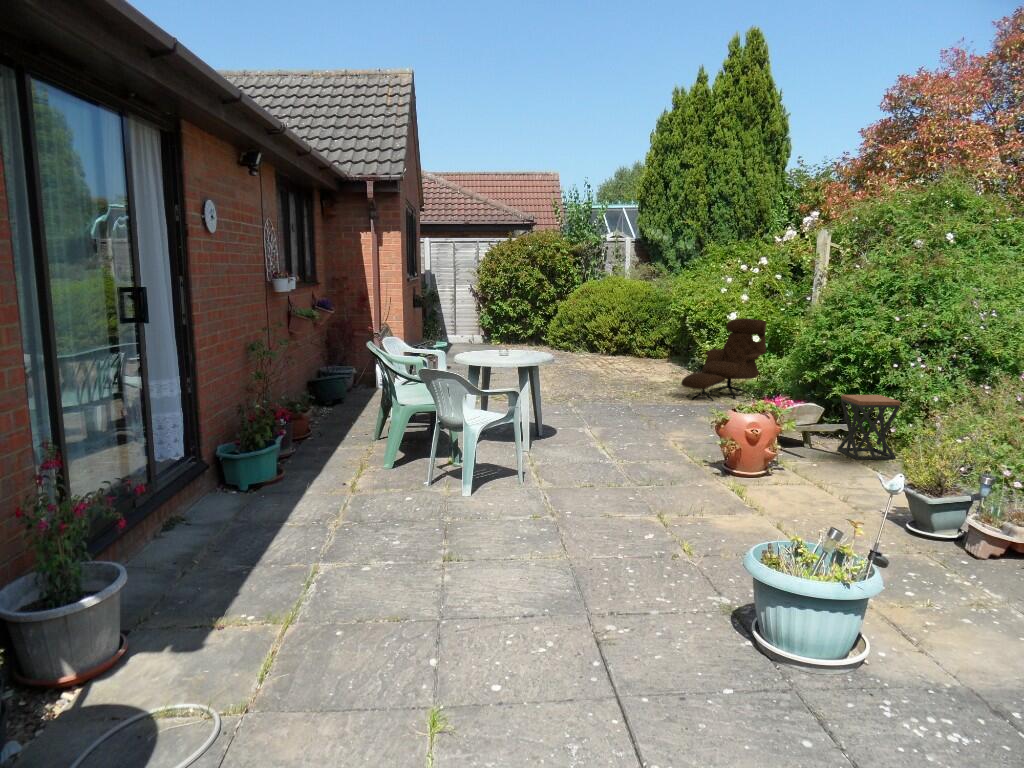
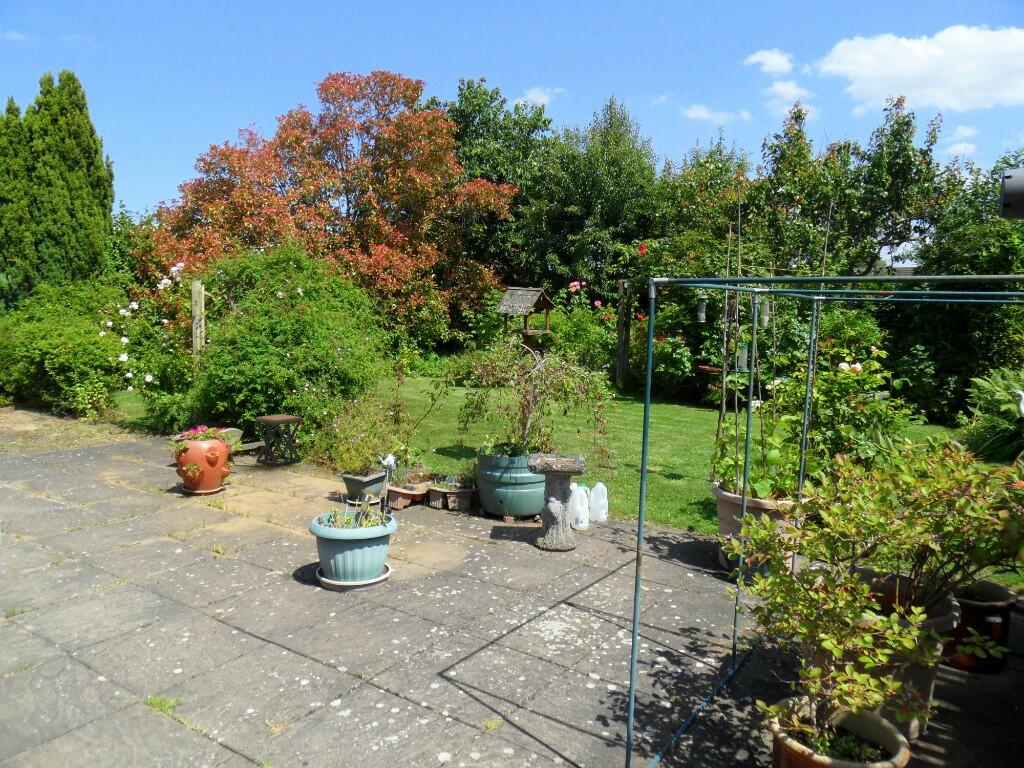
lounge chair: present [681,318,766,401] -> none [70,359,153,441]

